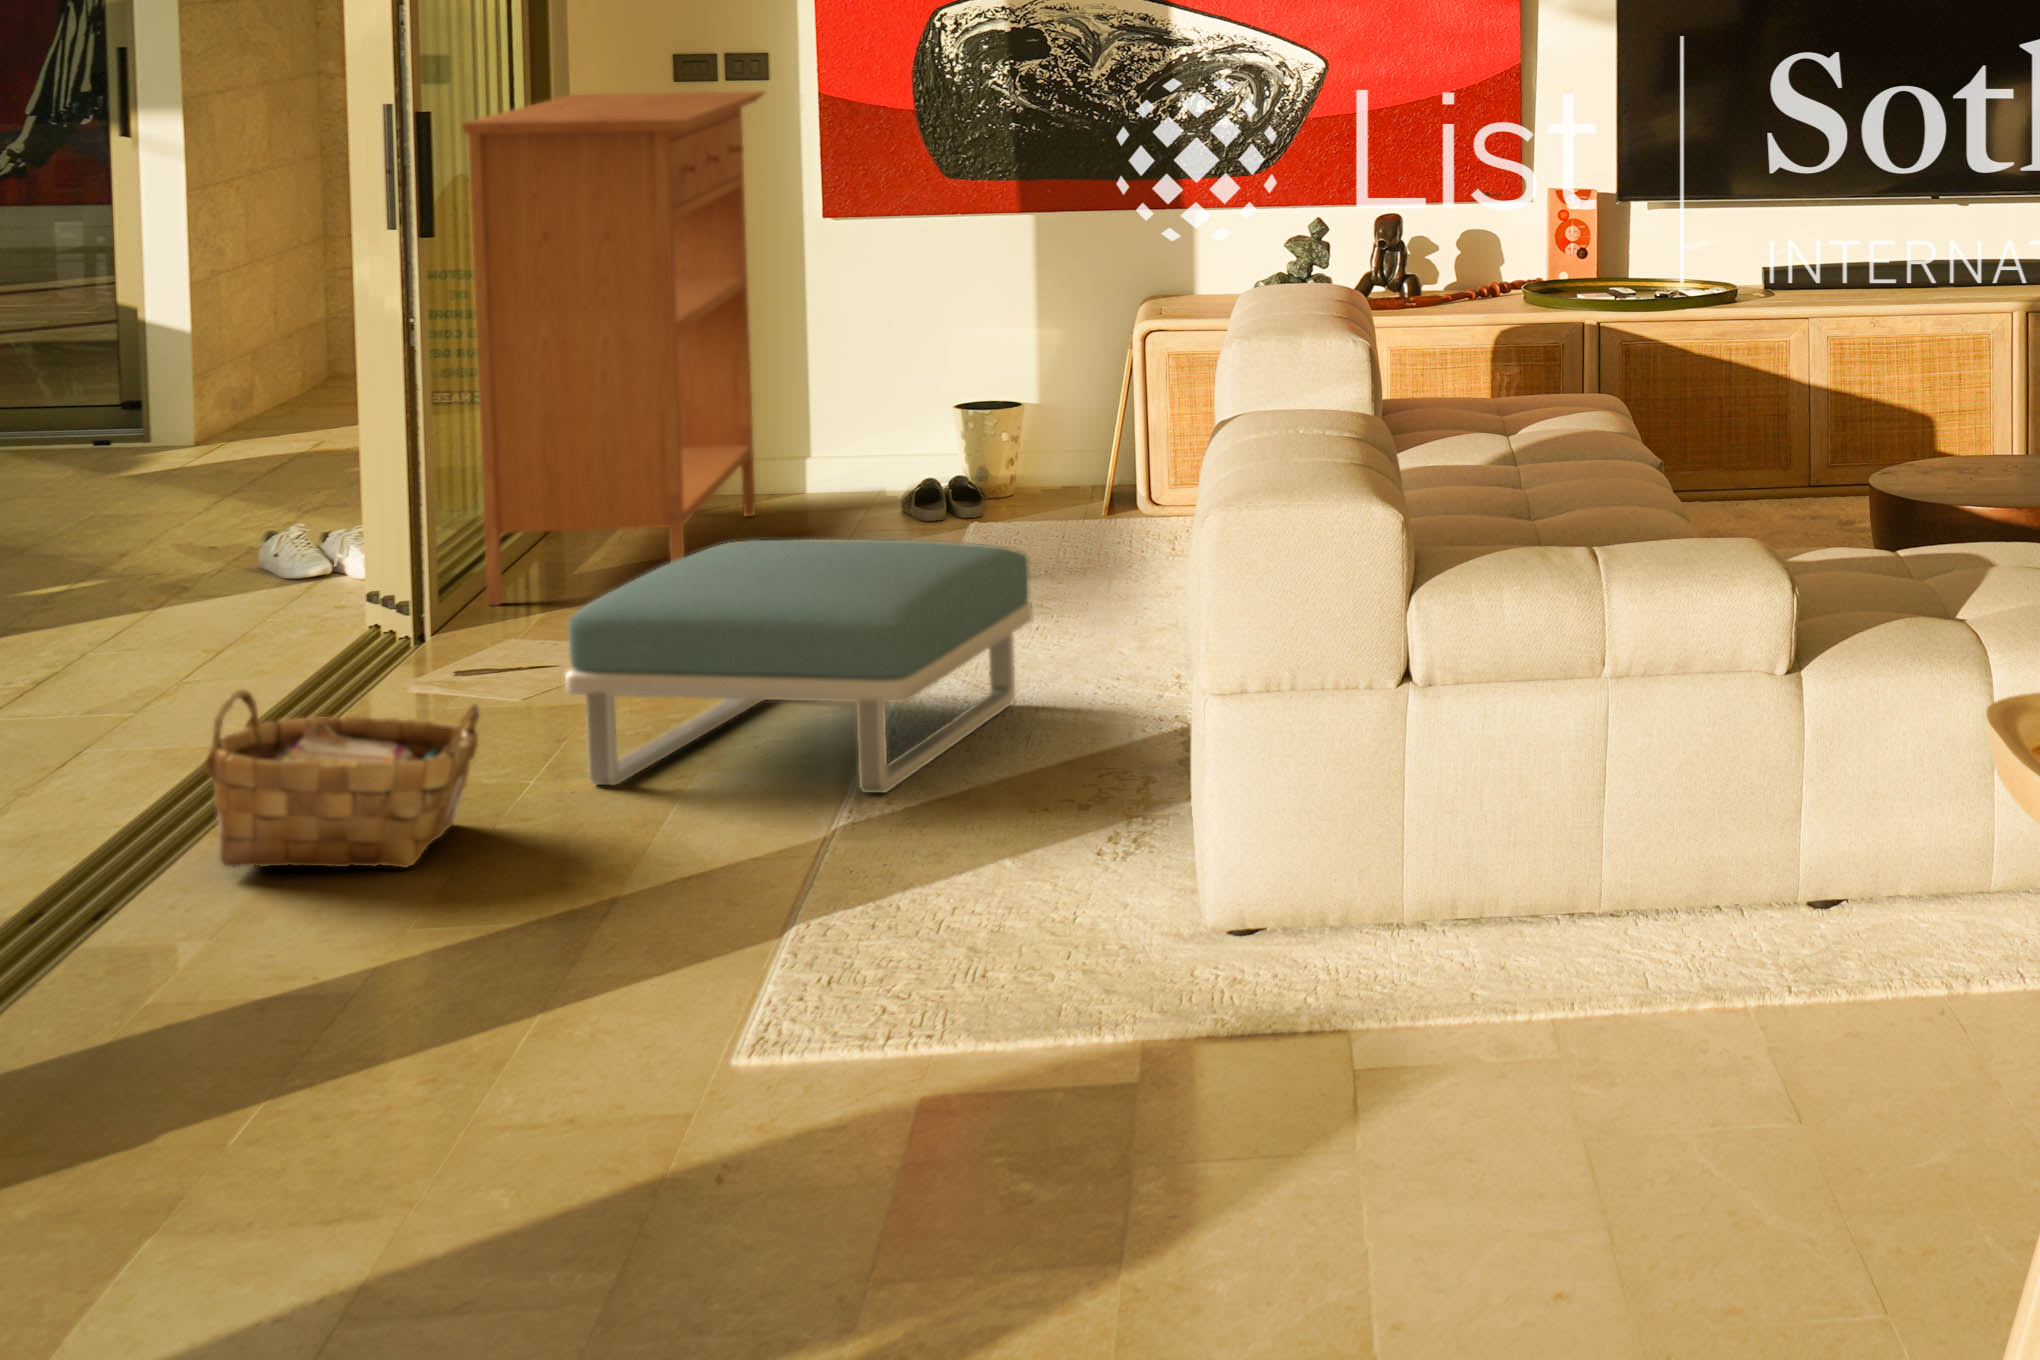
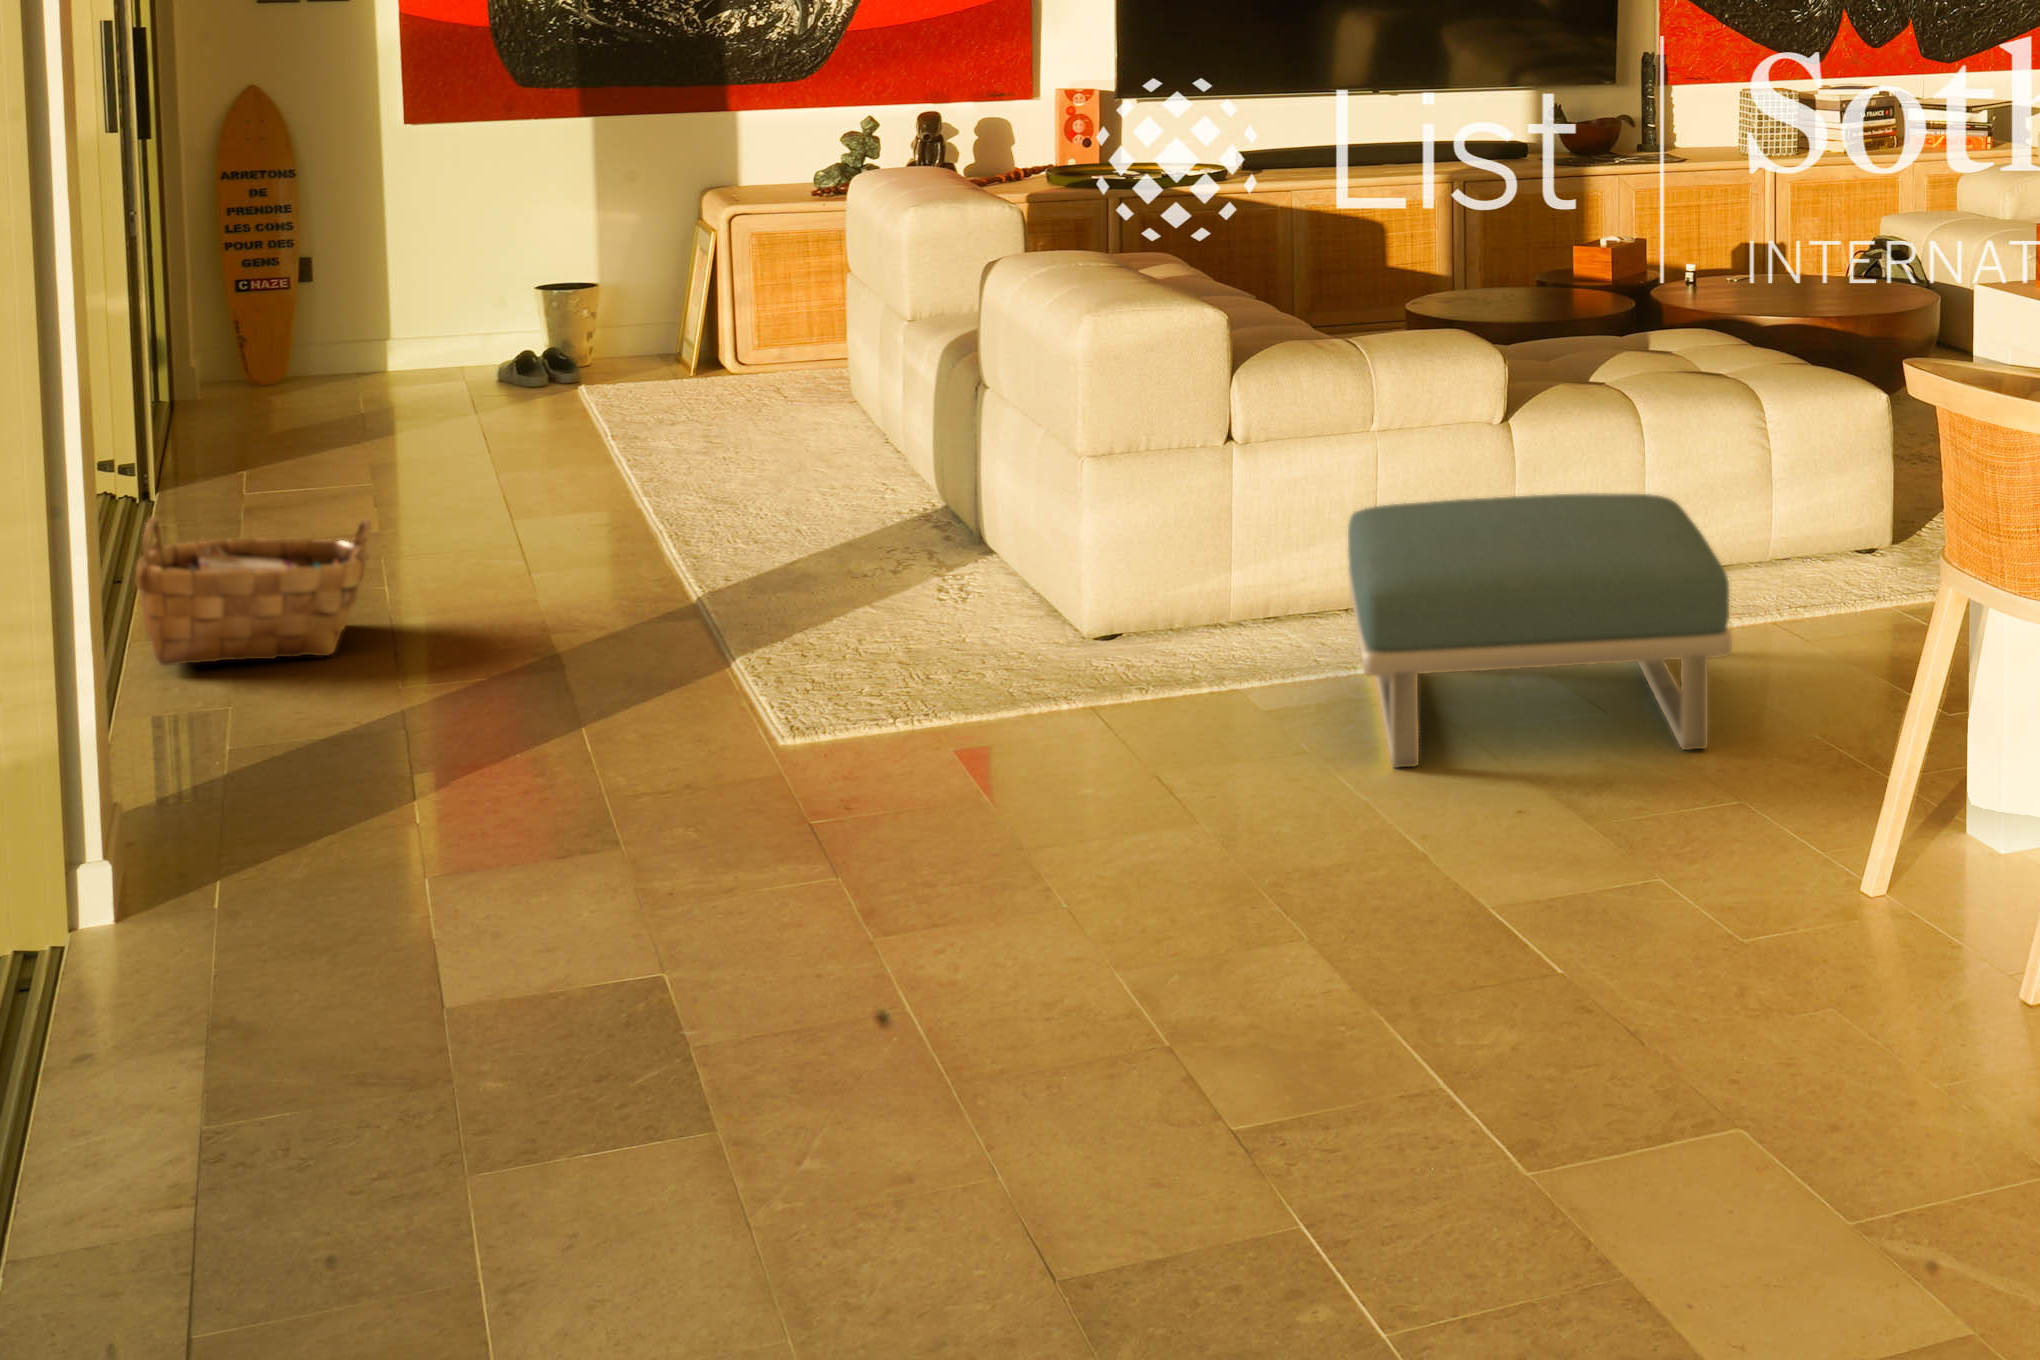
console table: present [462,91,764,605] -> none [147,10,364,471]
footstool: present [565,539,1032,793] -> present [1348,493,1732,767]

